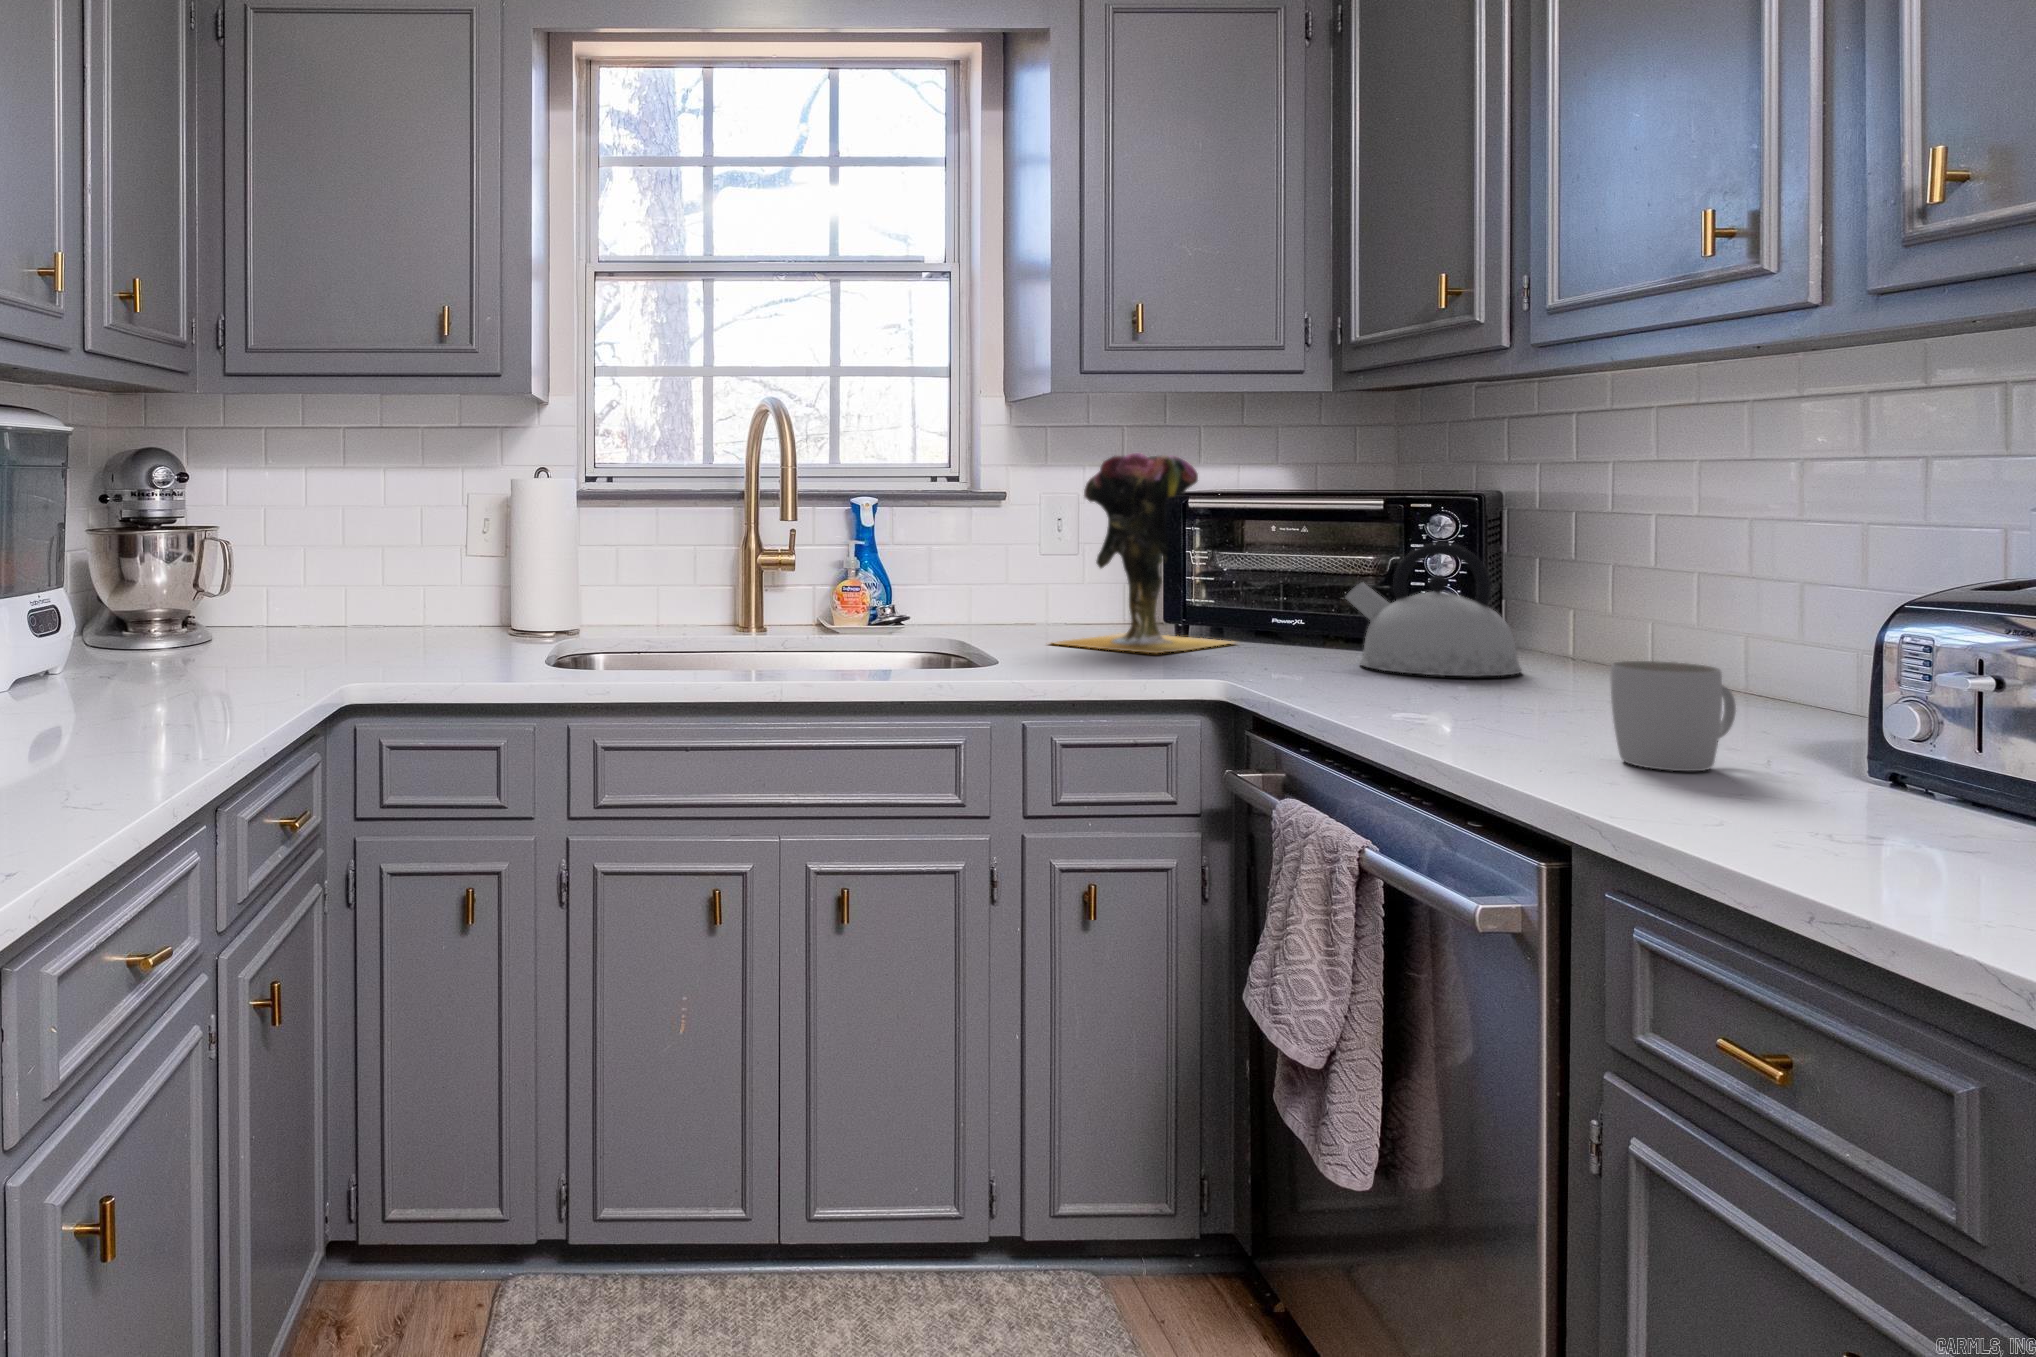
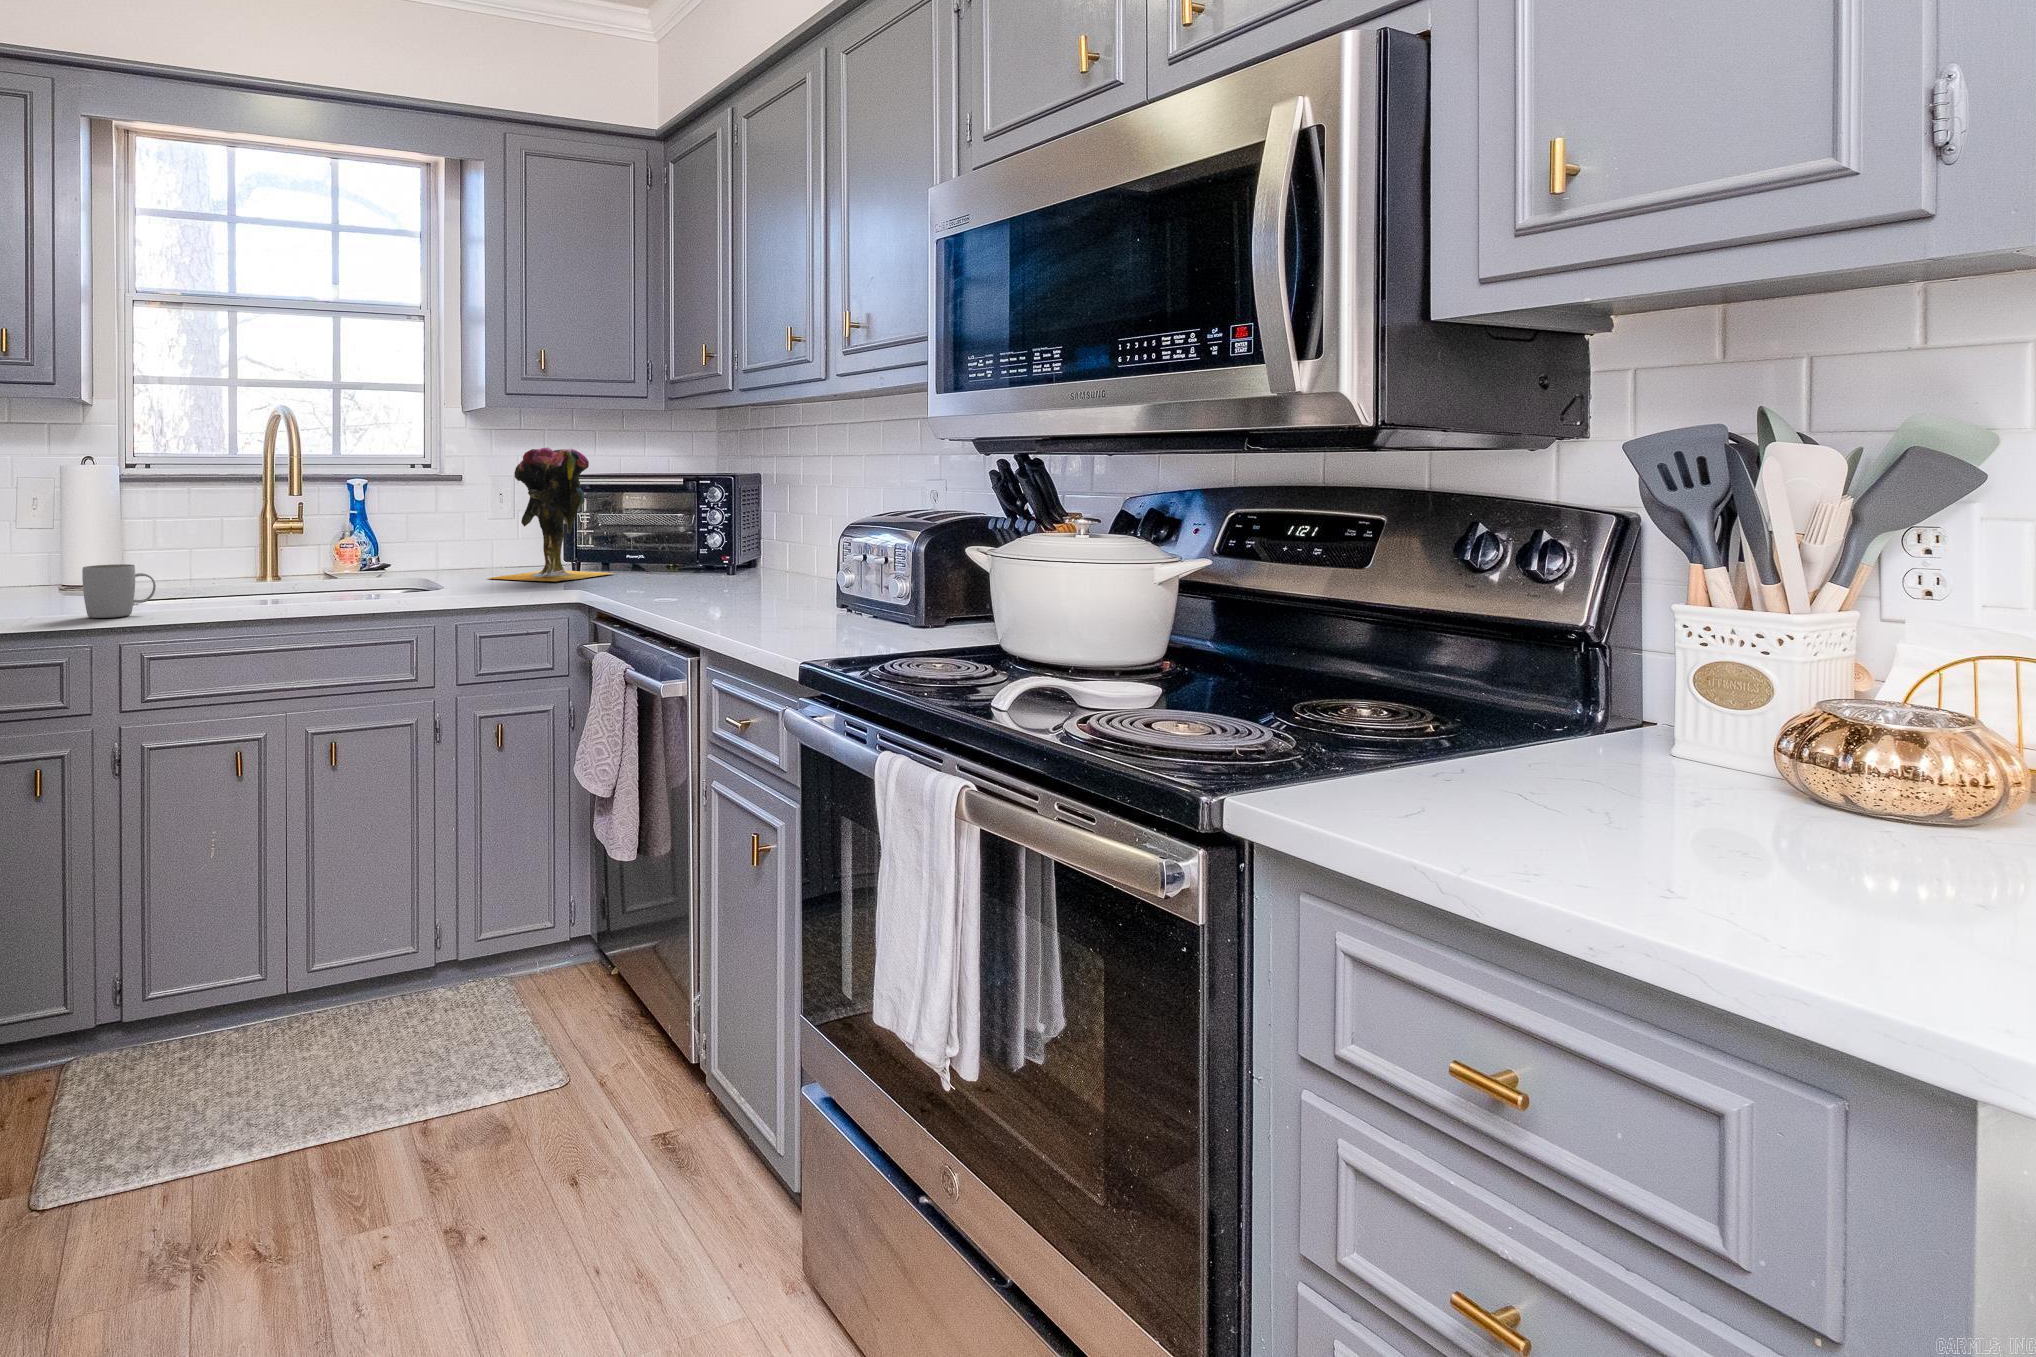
kettle: present [1346,543,1522,676] -> none [670,505,766,586]
mug: present [1610,661,1736,771] -> present [82,564,156,618]

